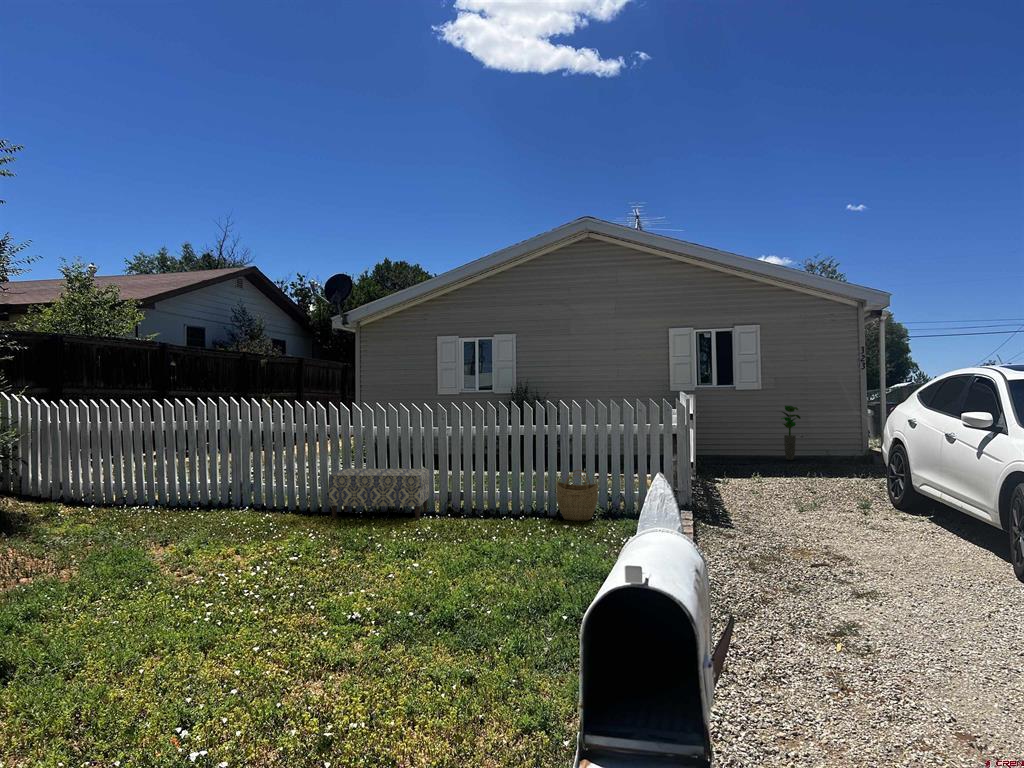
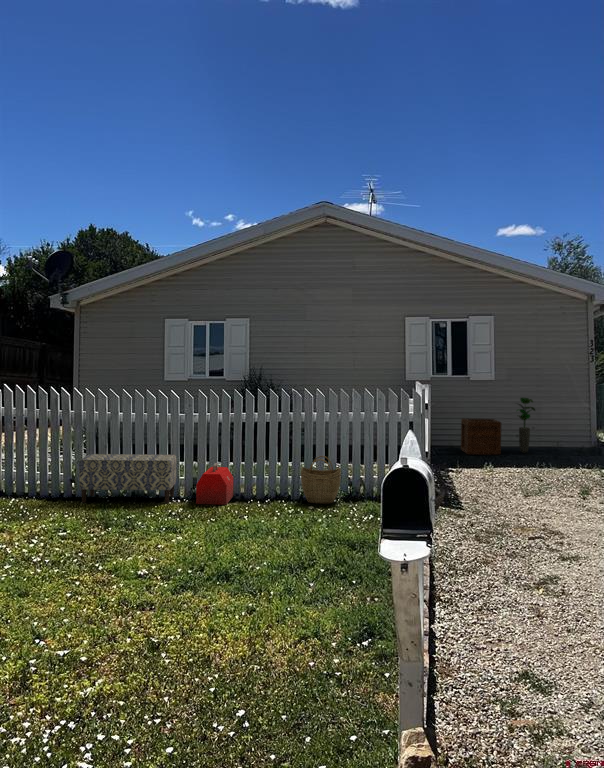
wooden crate: none [725,427,766,463] -> present [461,418,501,455]
toolbox: none [447,477,487,522] -> present [196,463,234,505]

